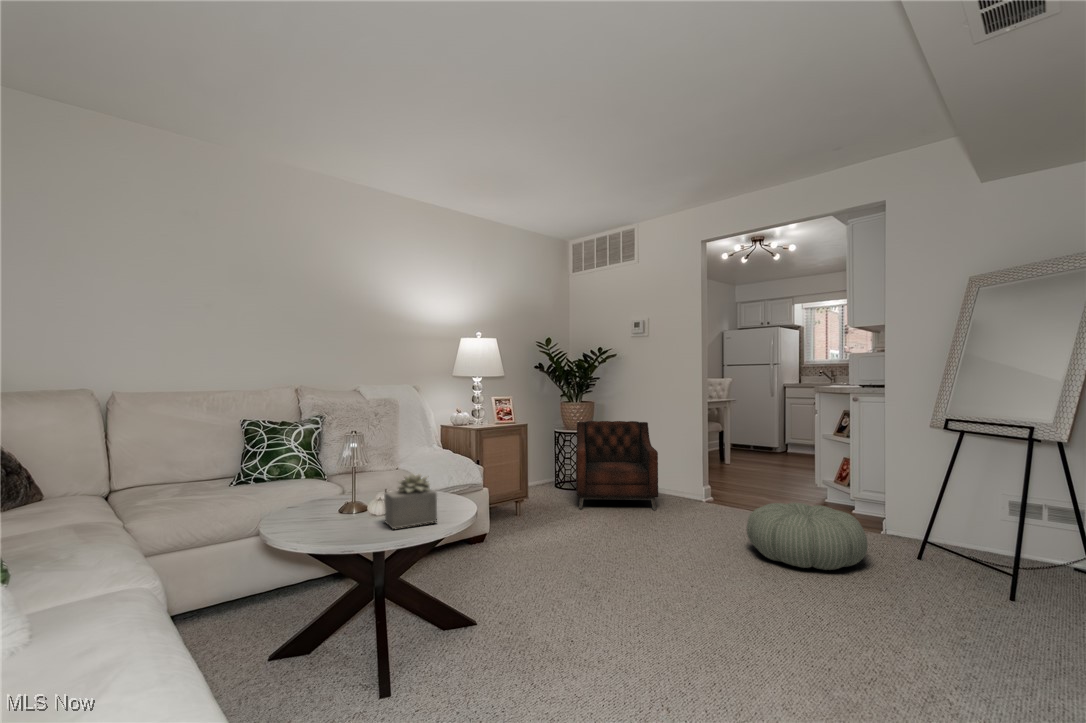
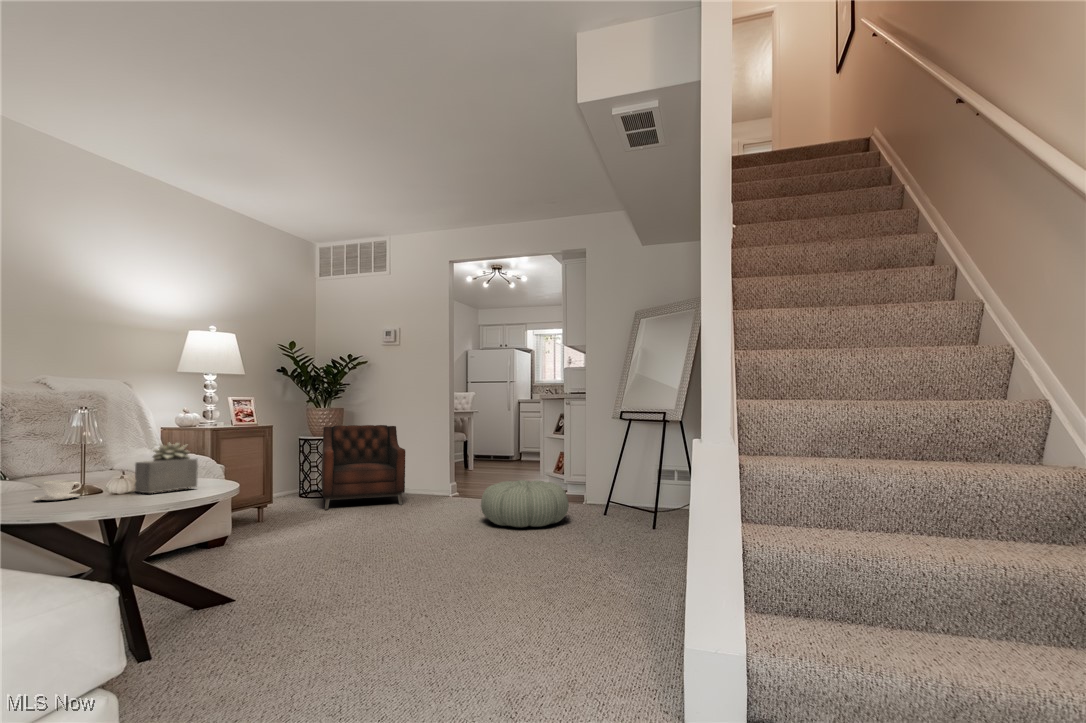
teacup: none [304,509,341,531] -> present [35,480,81,501]

